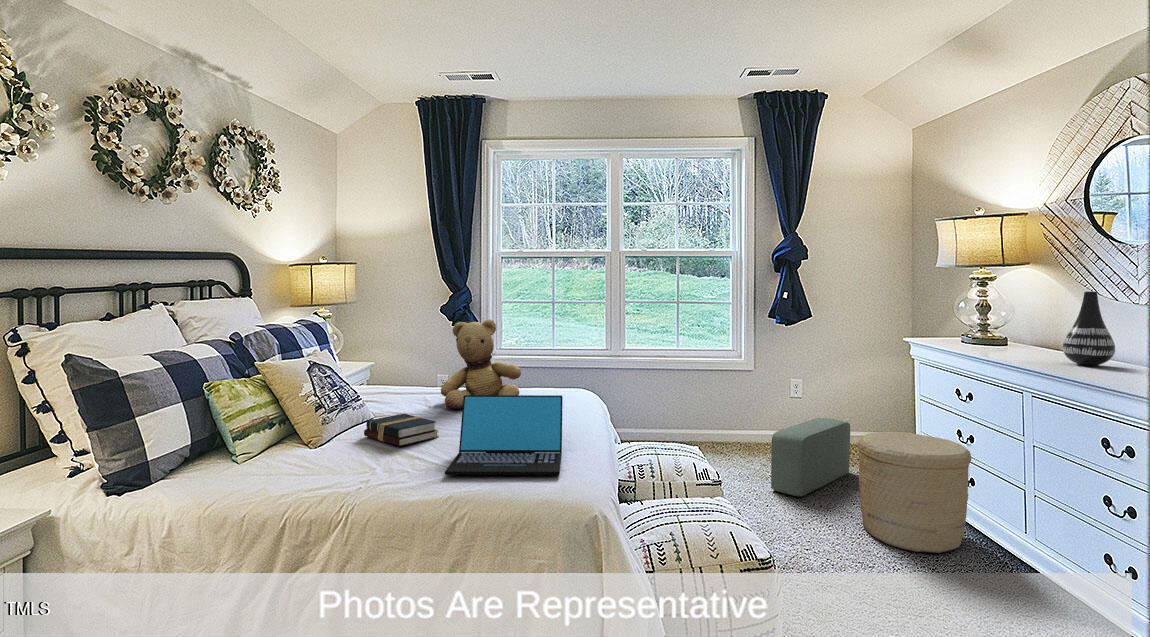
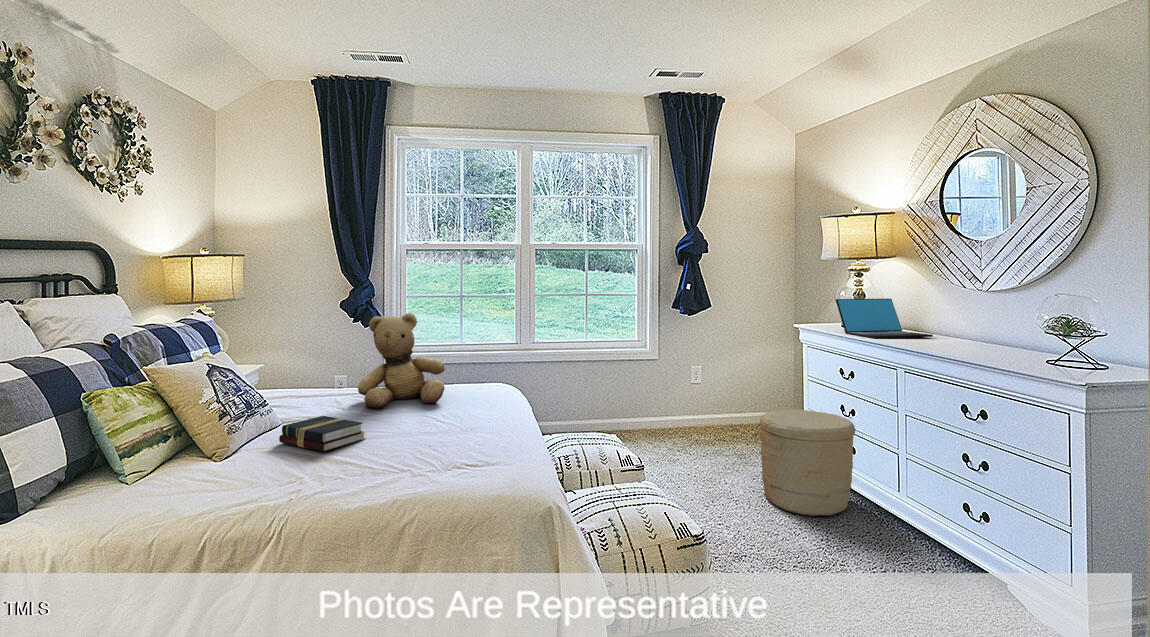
vase: present [1063,291,1115,366] -> none [928,282,968,345]
laptop: present [445,395,563,475] -> present [836,298,933,338]
pouf: present [771,418,850,497] -> none [680,400,745,473]

